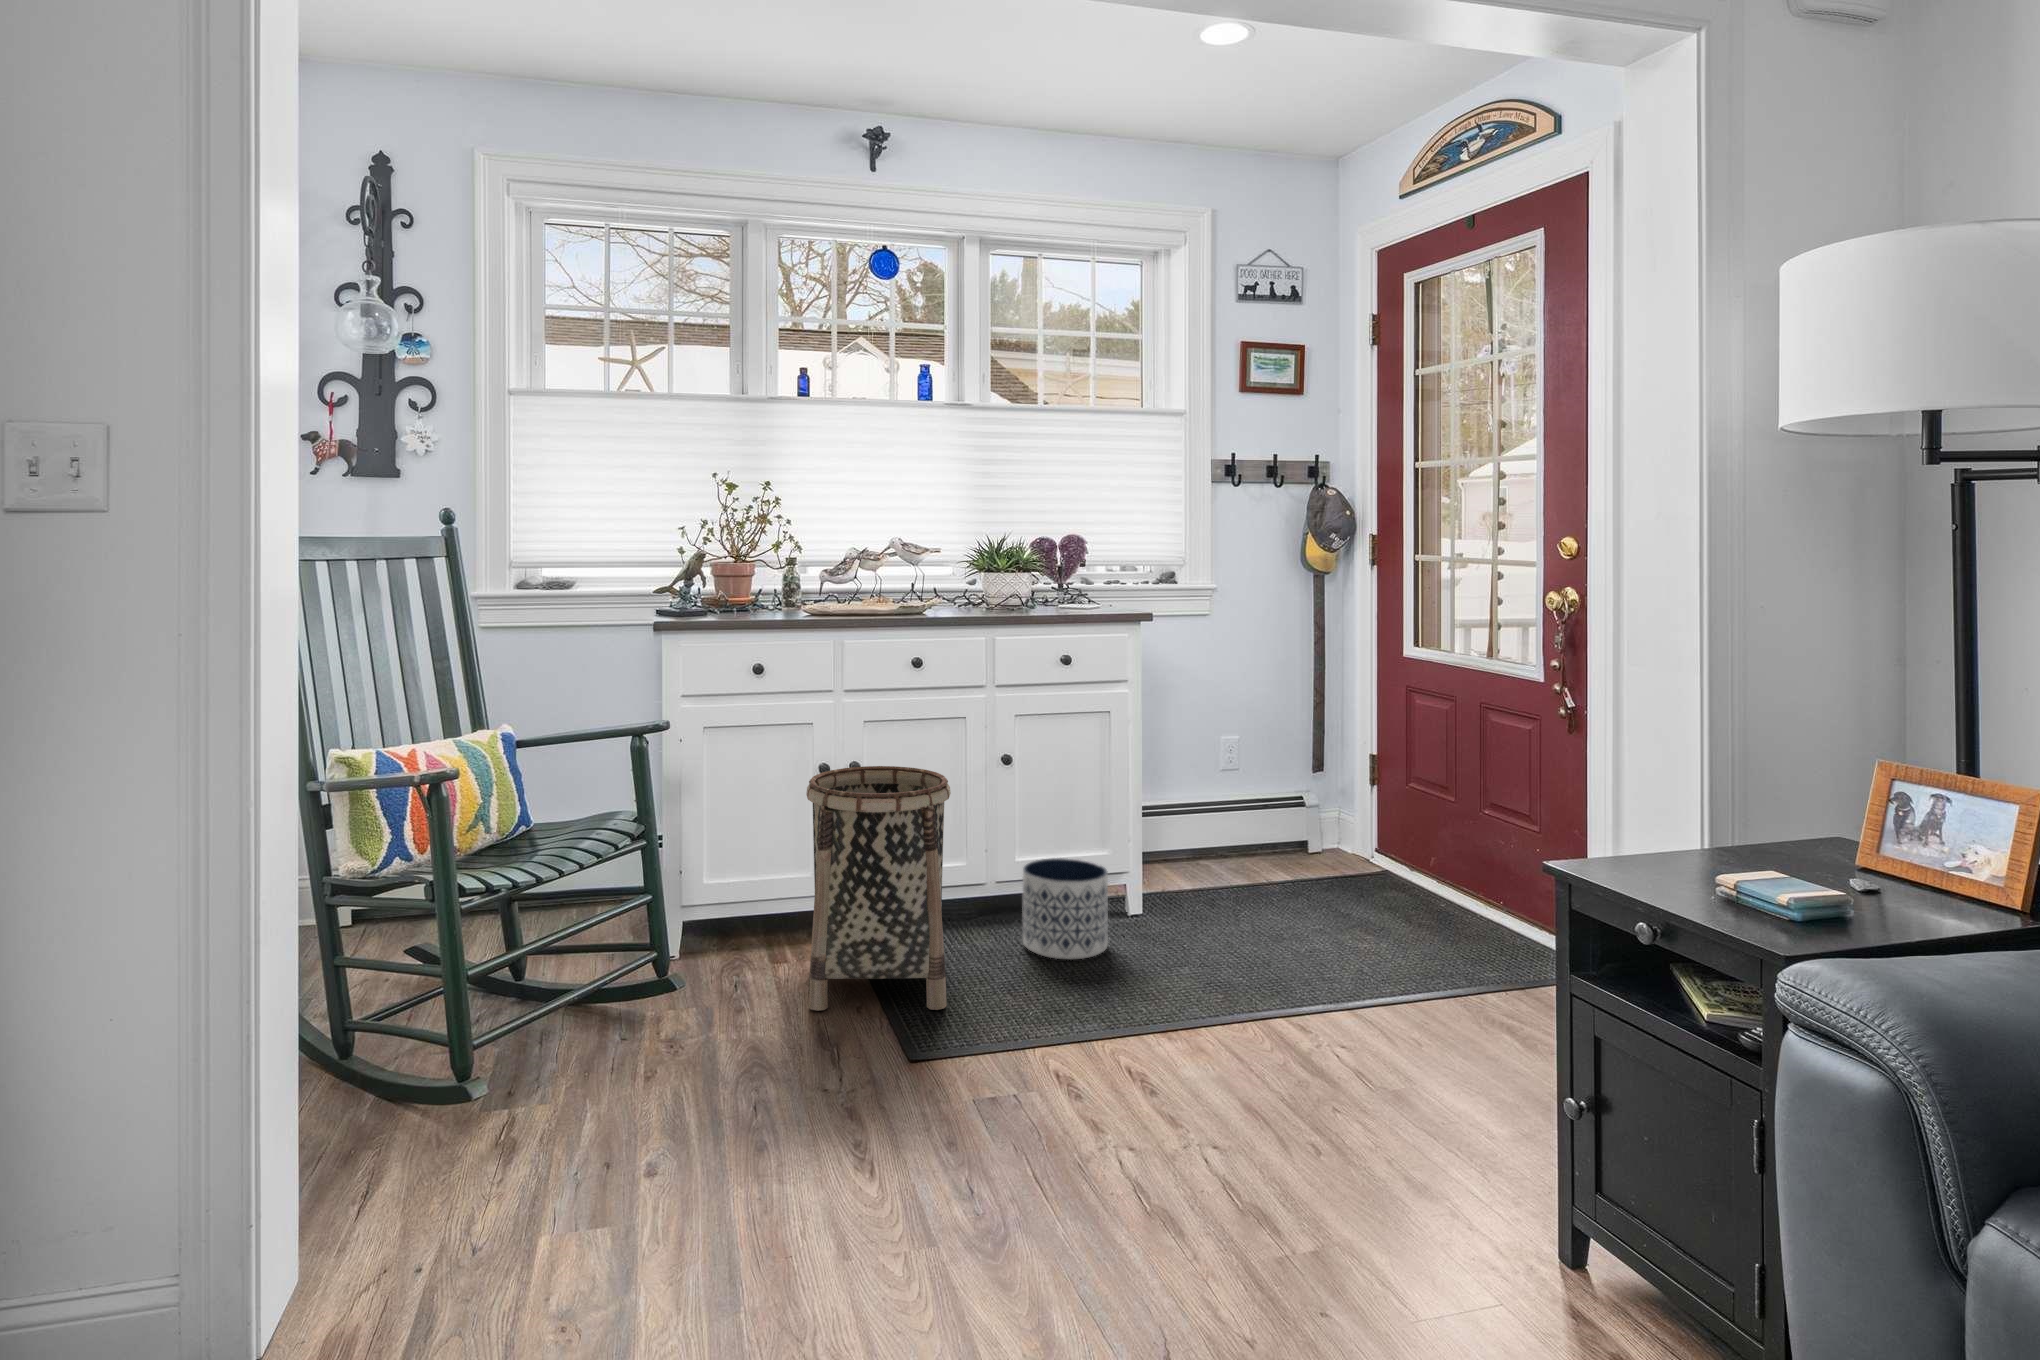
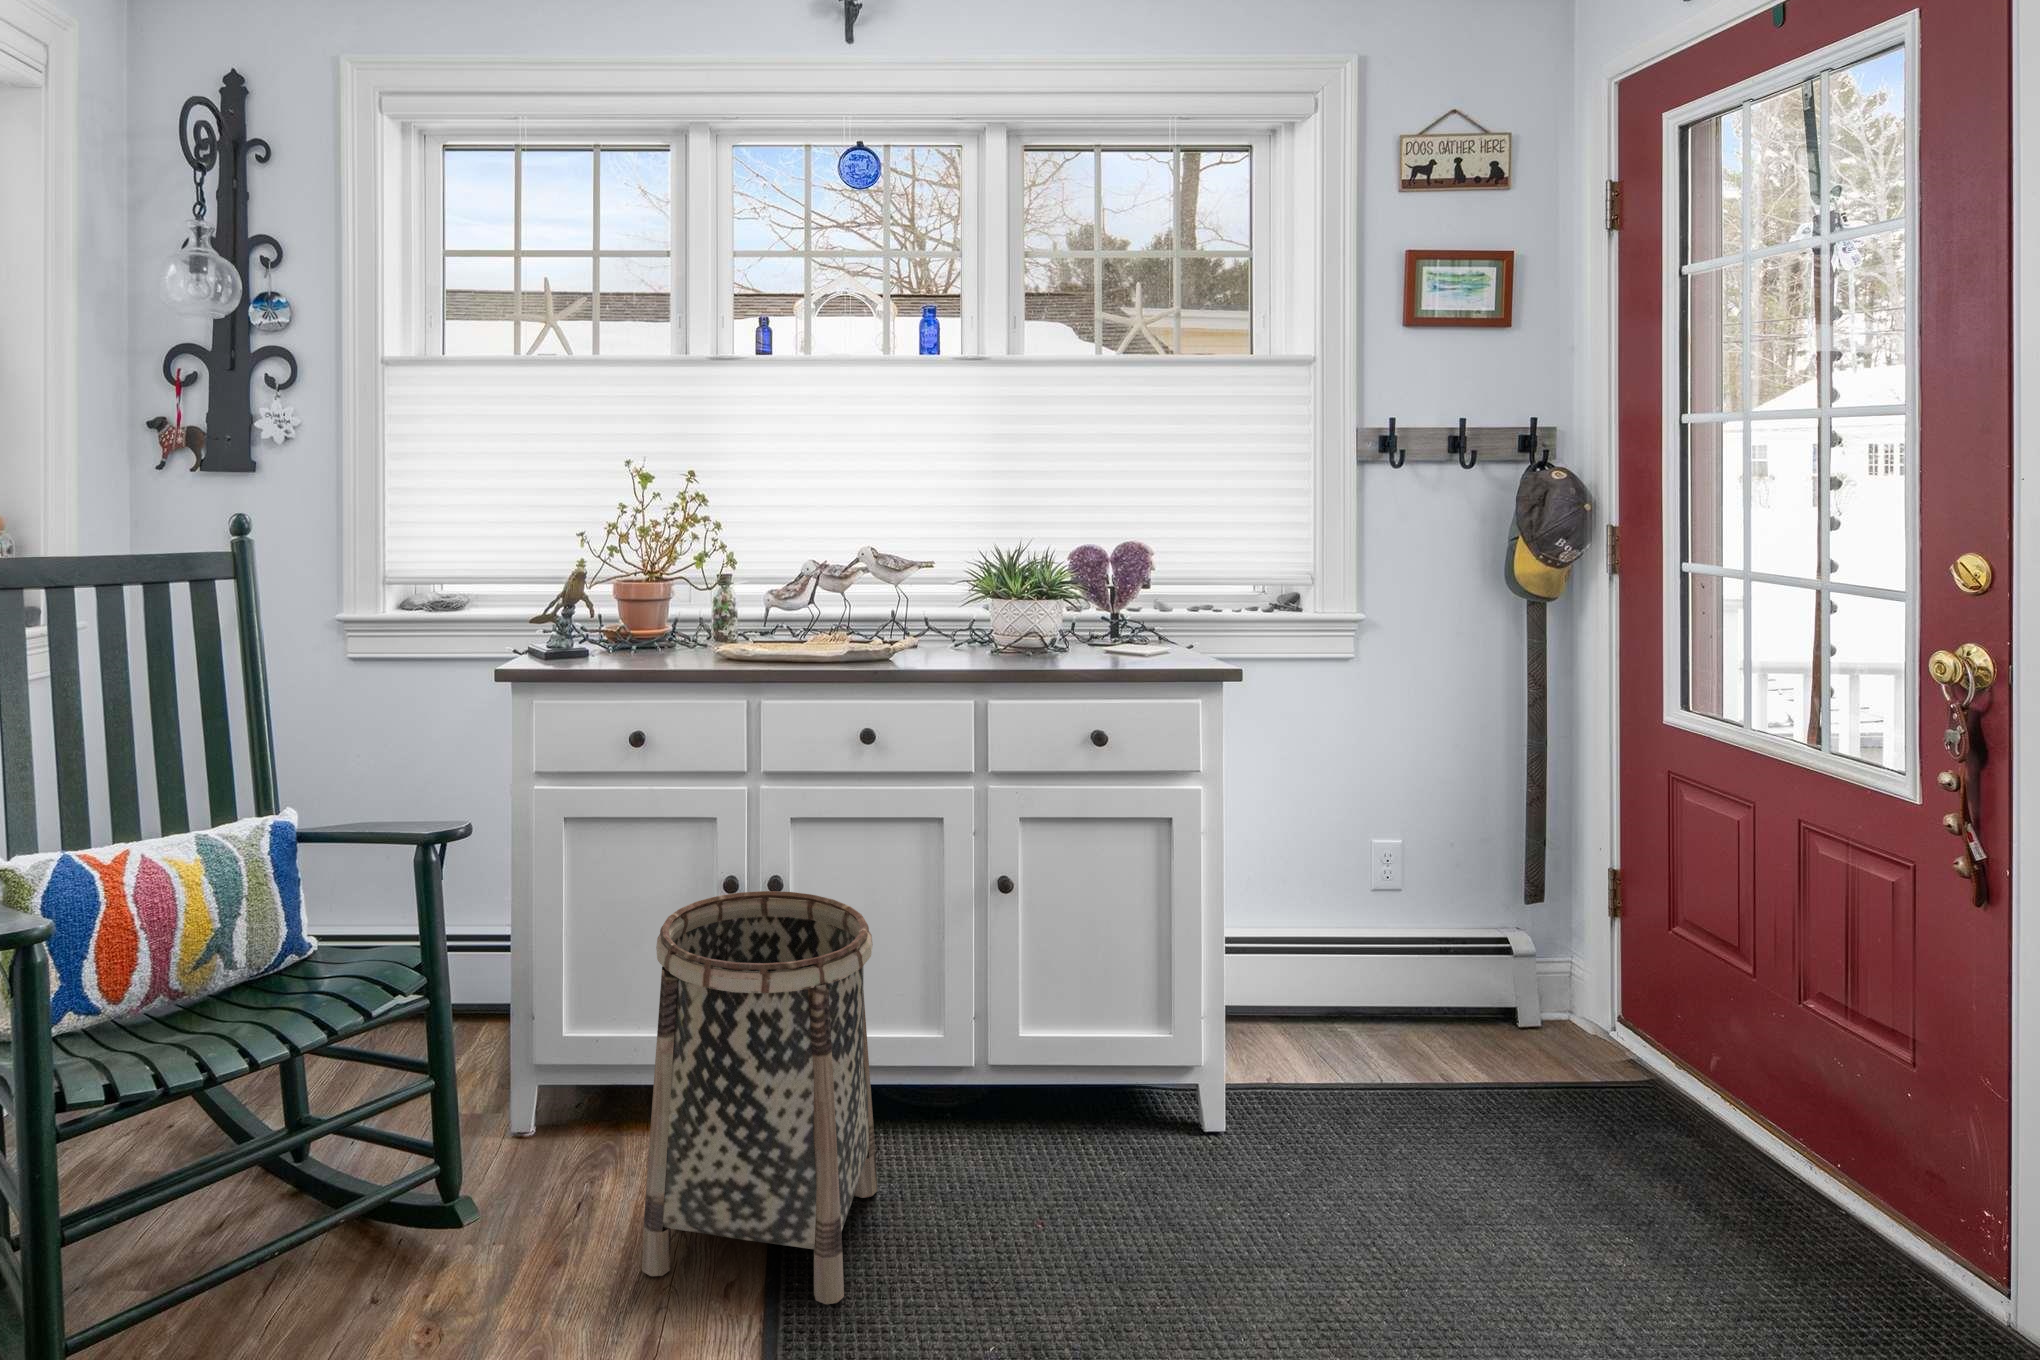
planter: present [1023,858,1108,960] -> none [1010,1034,1142,1212]

